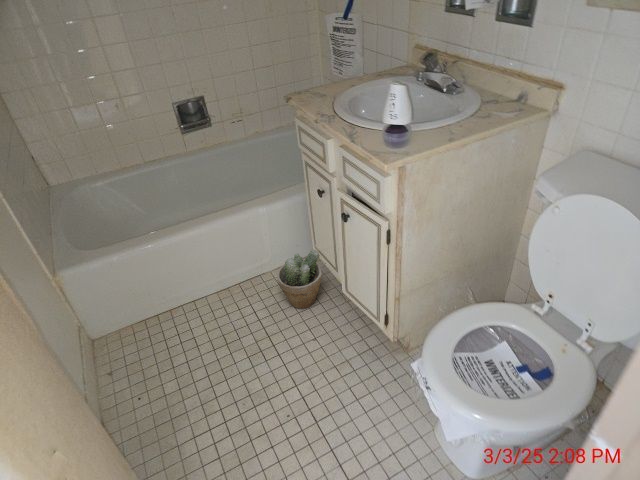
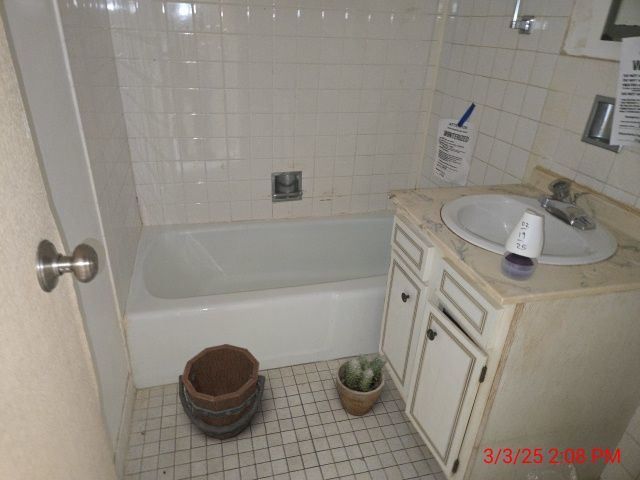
bucket: none [131,274,214,358] -> present [179,344,265,440]

